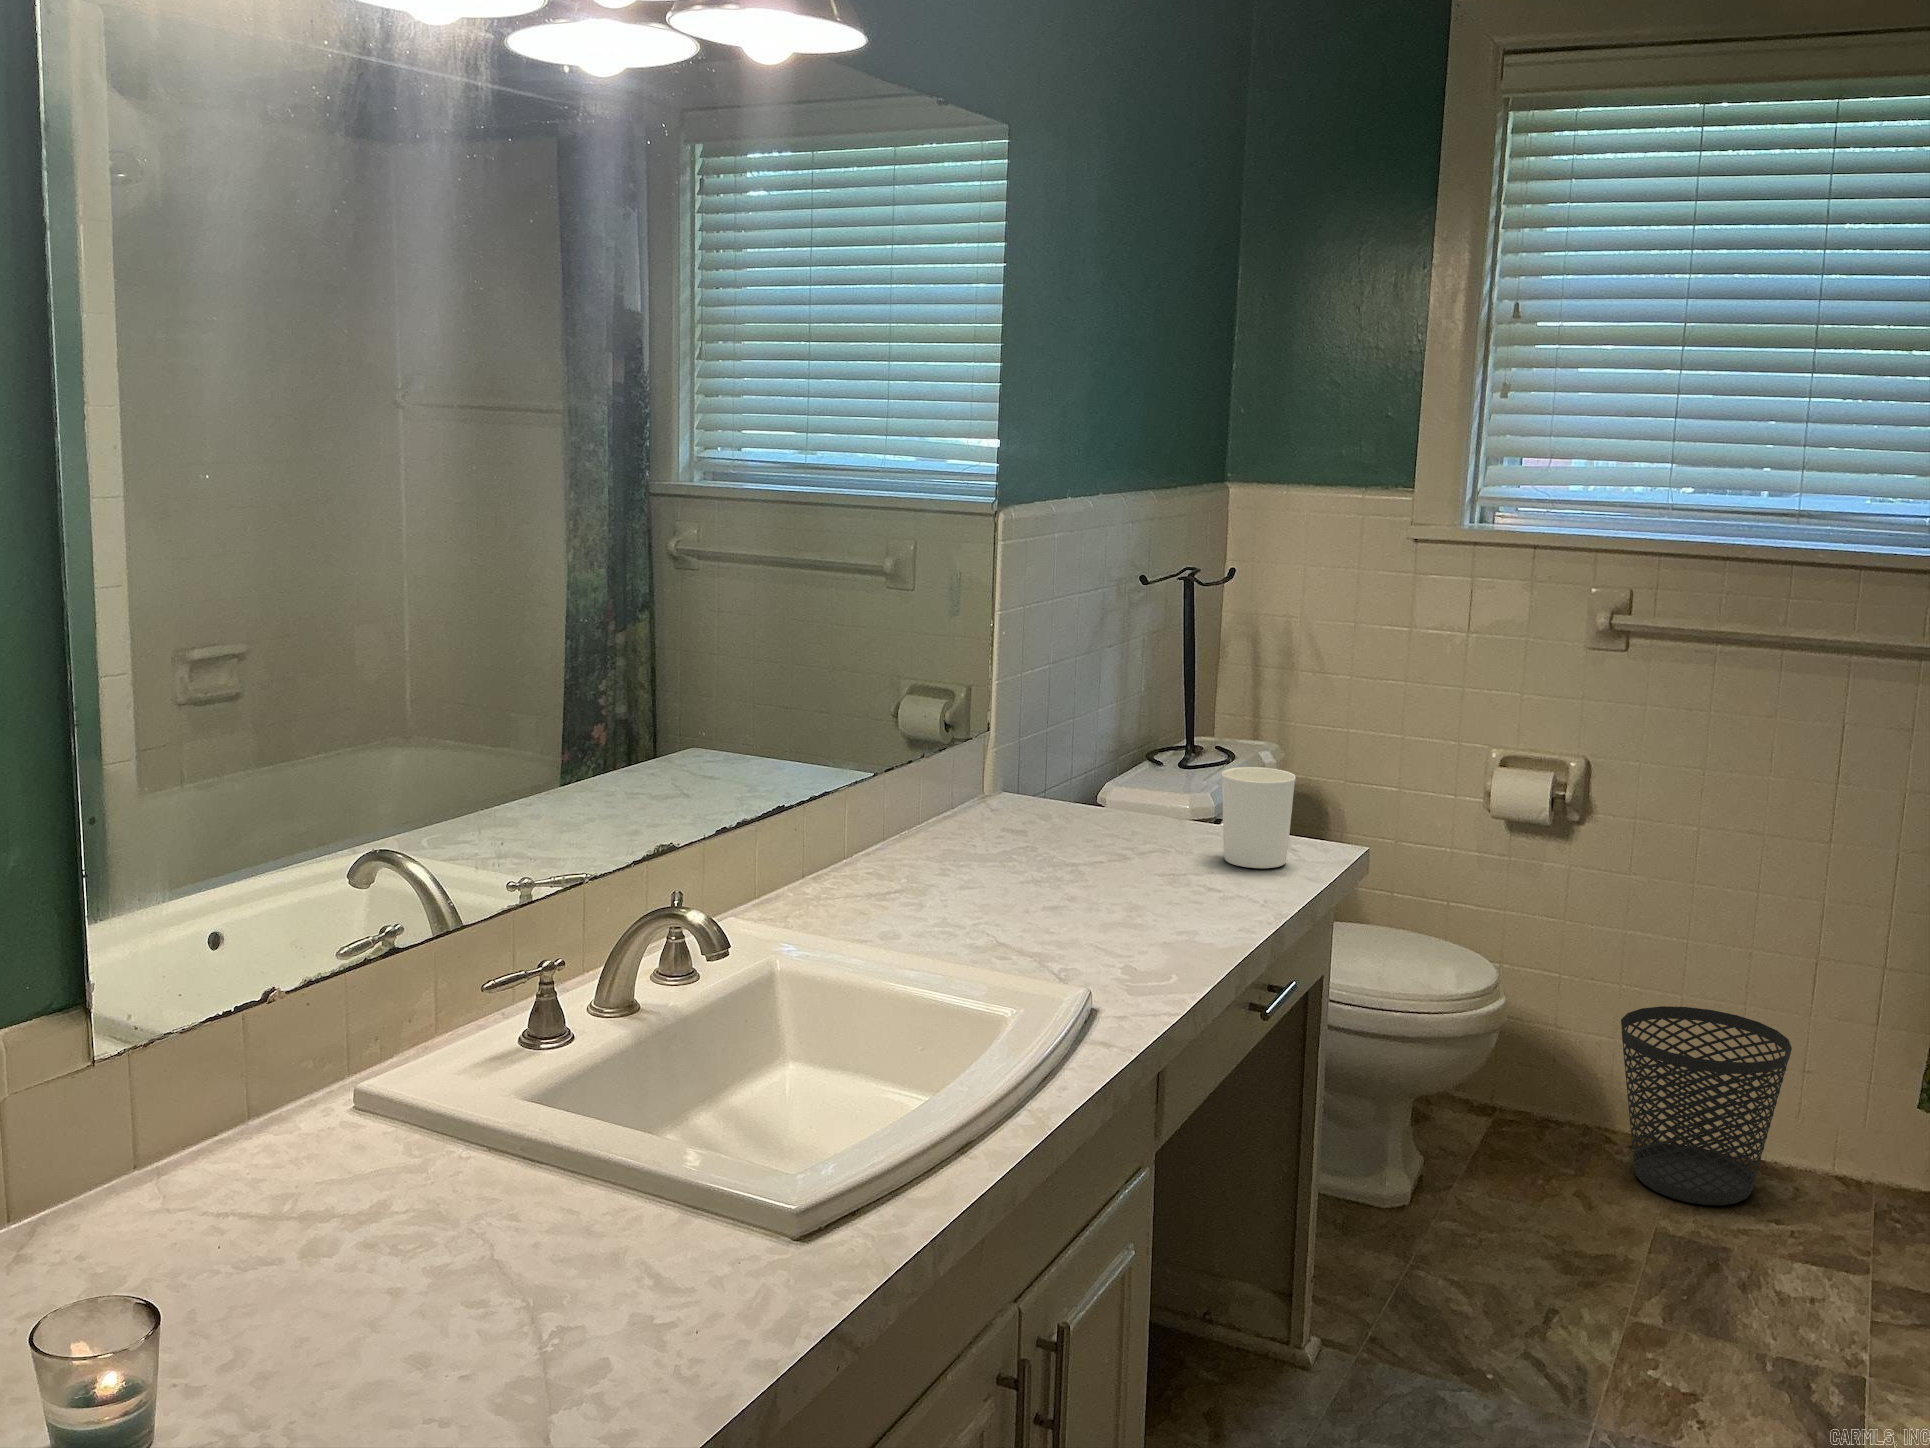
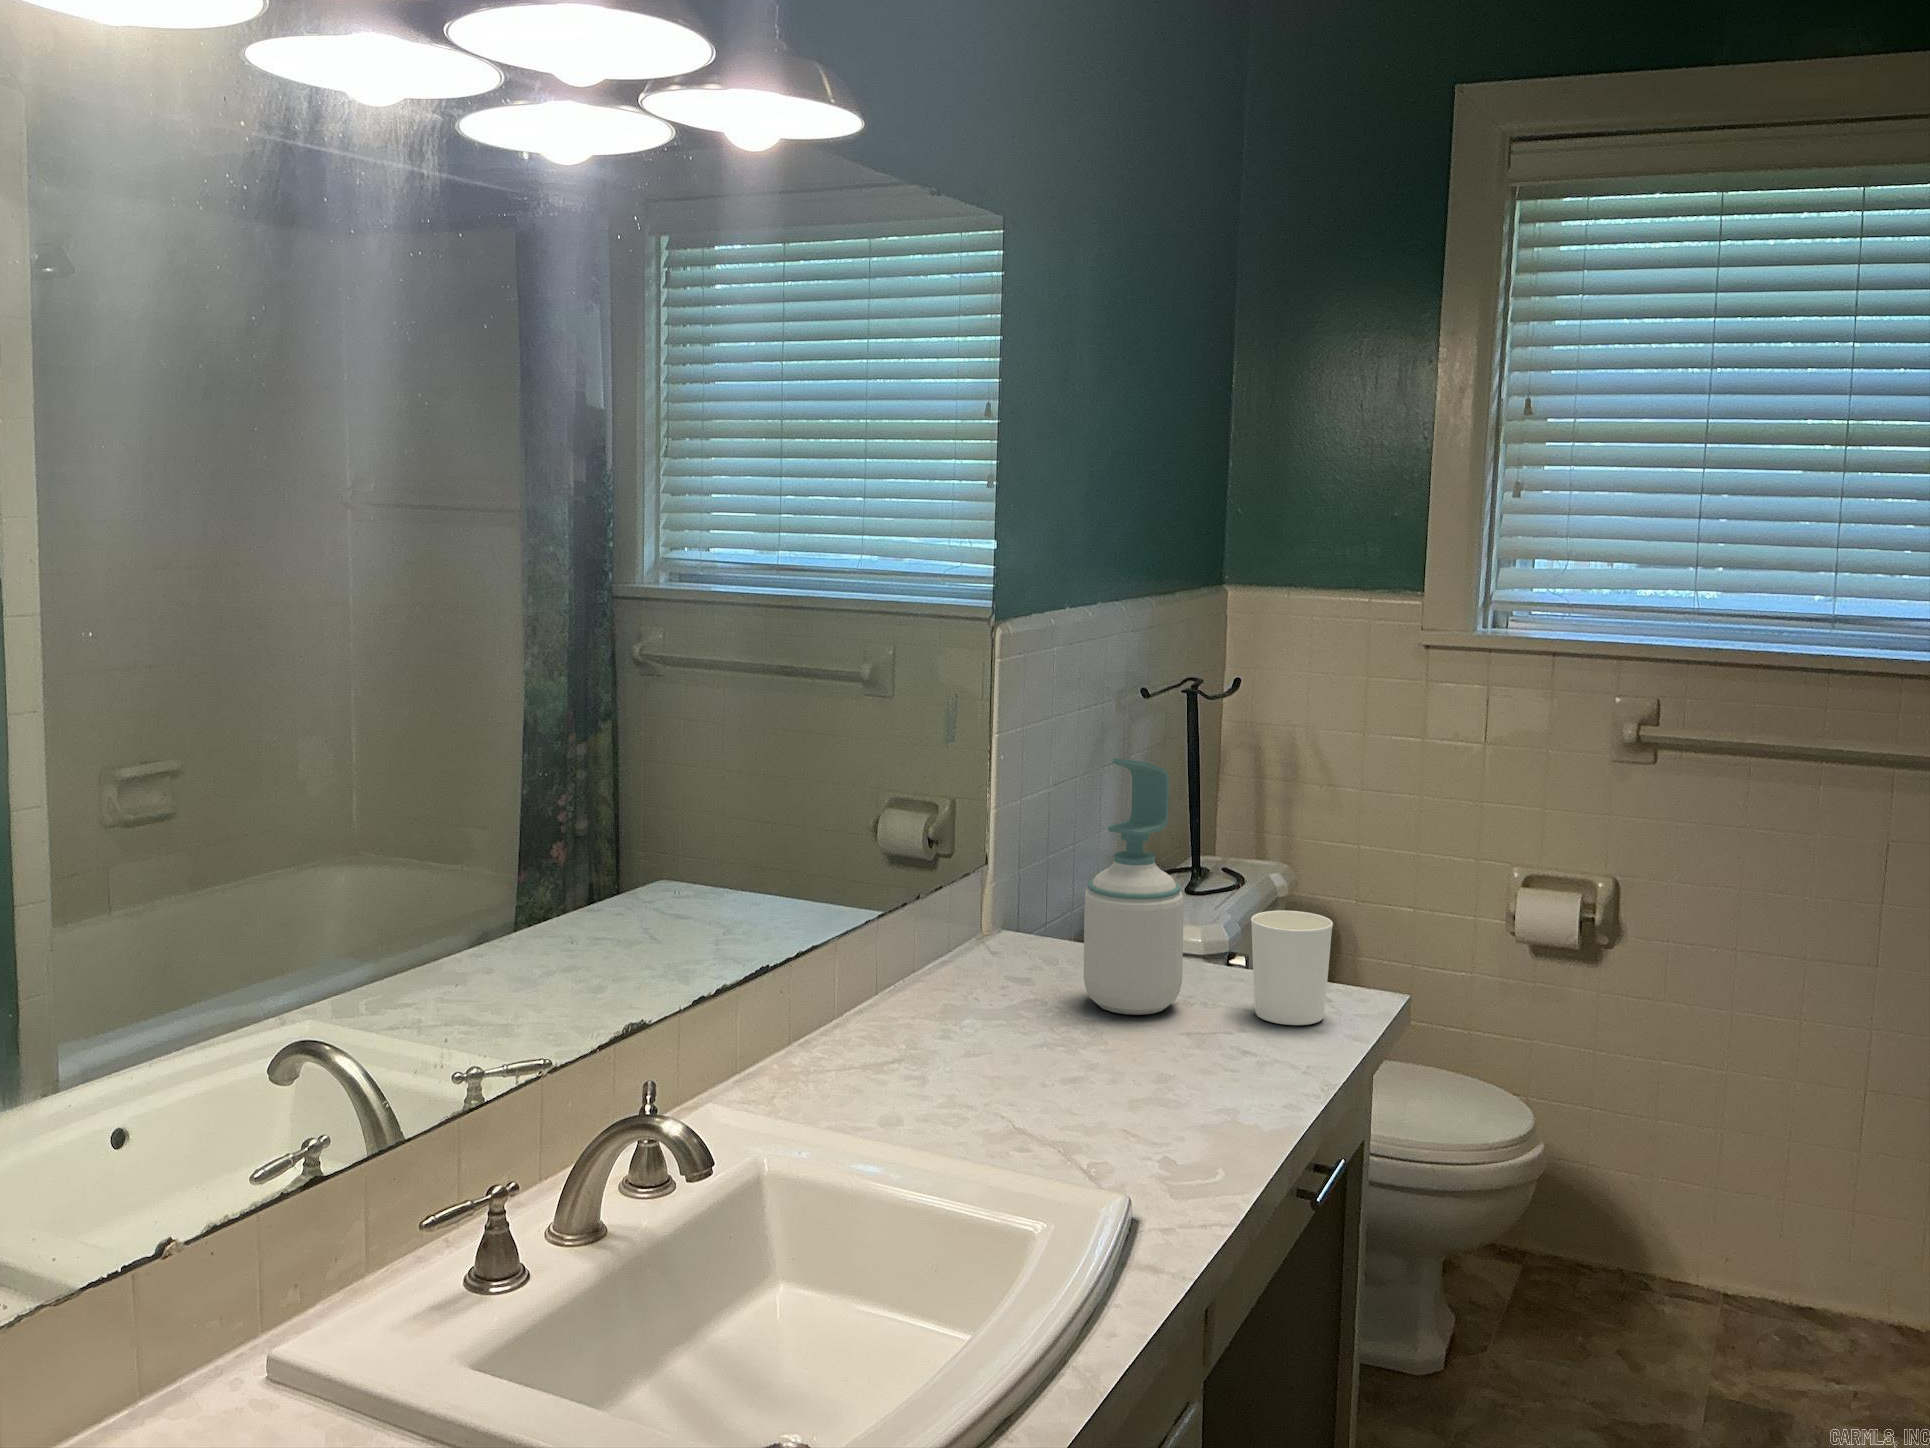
soap bottle: none [1069,626,1161,858] -> present [1084,758,1184,1015]
wastebasket: present [1621,1006,1792,1205] -> none [1660,1142,1847,1362]

